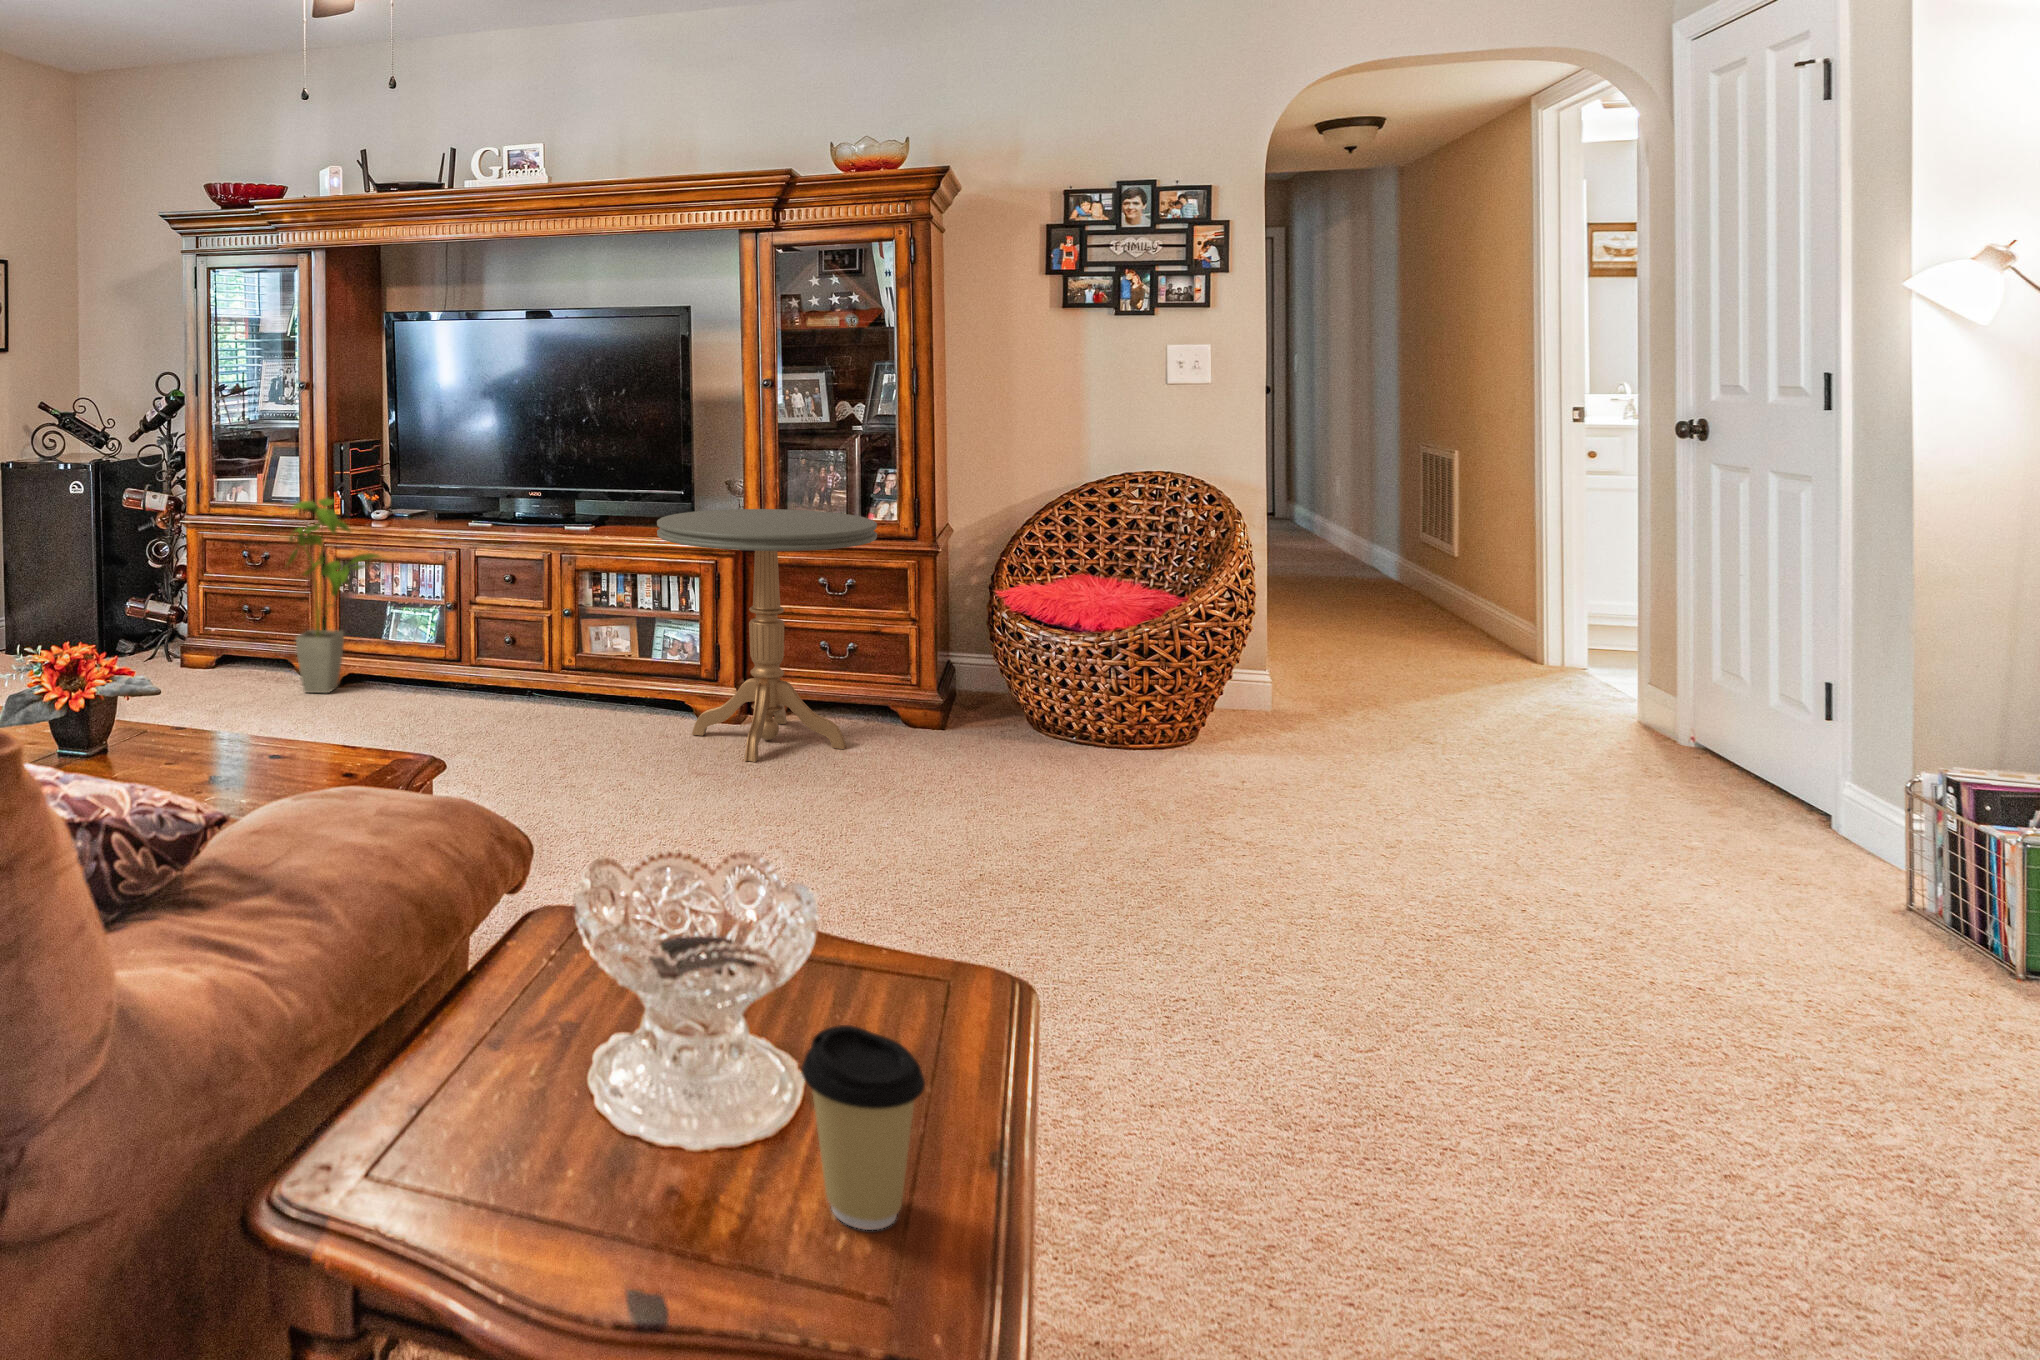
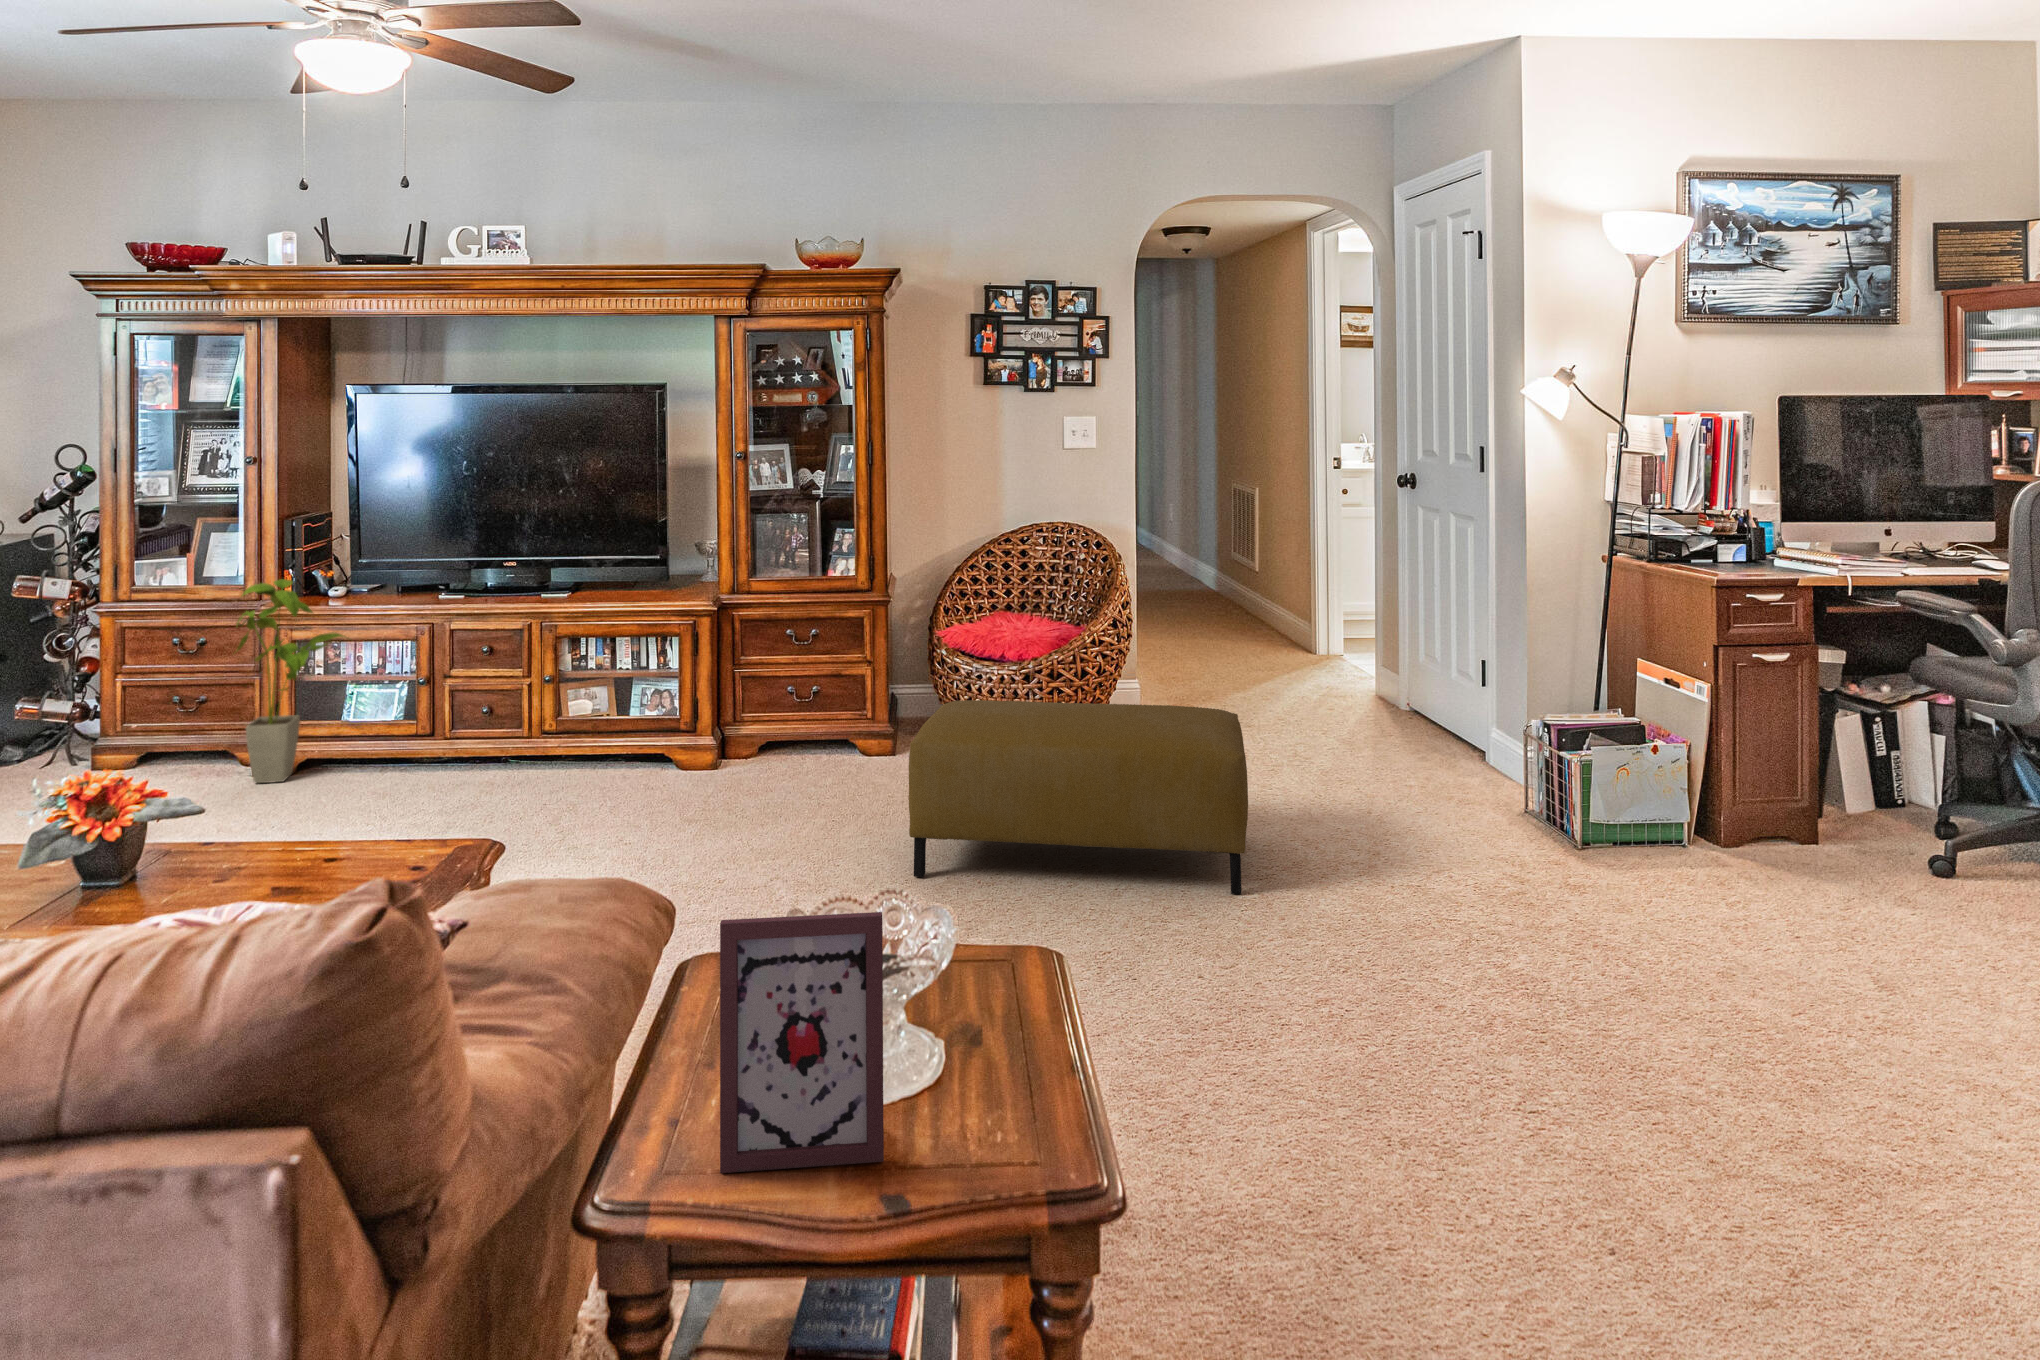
side table: present [657,509,877,762] -> none [644,570,842,803]
ottoman: none [936,668,1410,957] -> present [909,700,1248,894]
picture frame: none [469,867,694,1253] -> present [720,912,884,1173]
coffee cup: present [801,1025,925,1230] -> none [942,990,1023,1123]

